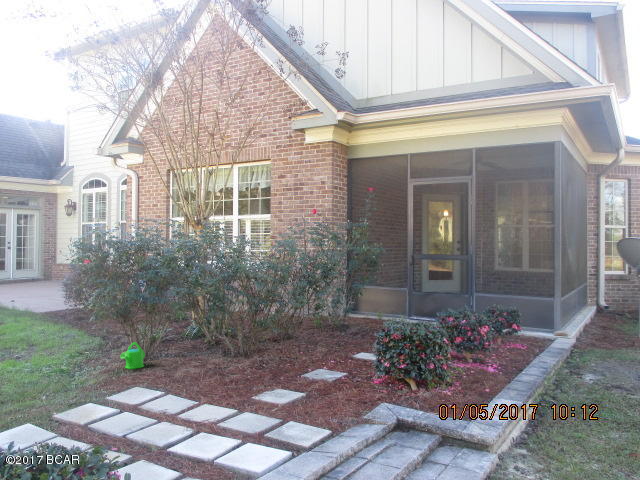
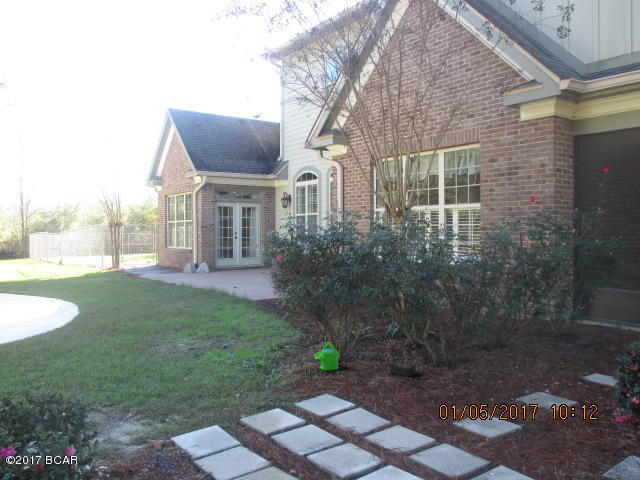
decorative plant: none [188,335,223,367] -> present [386,342,419,377]

